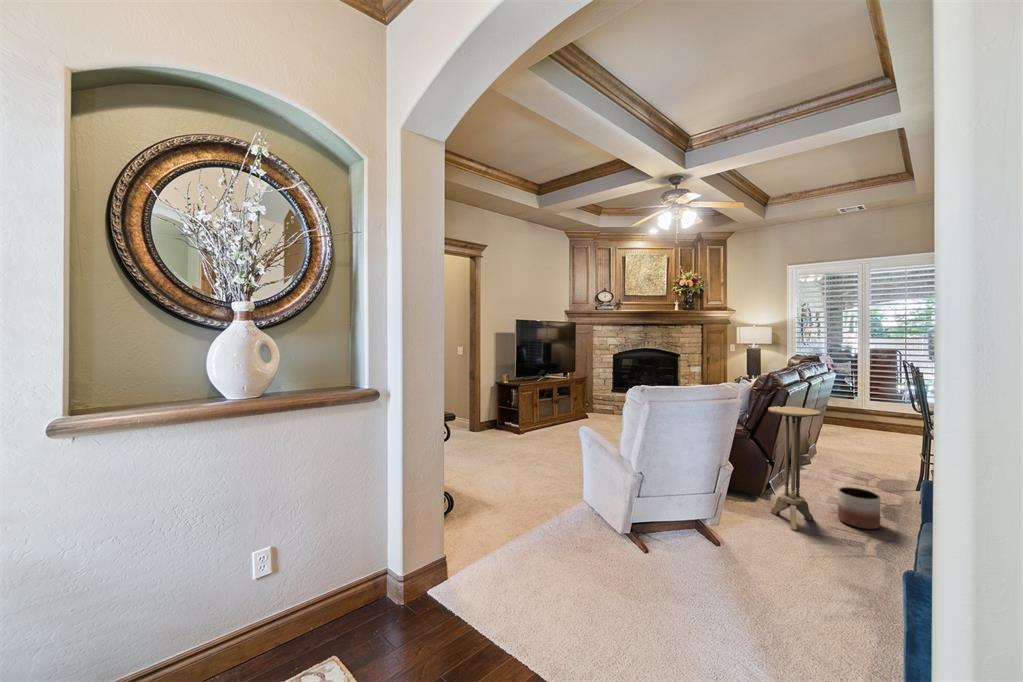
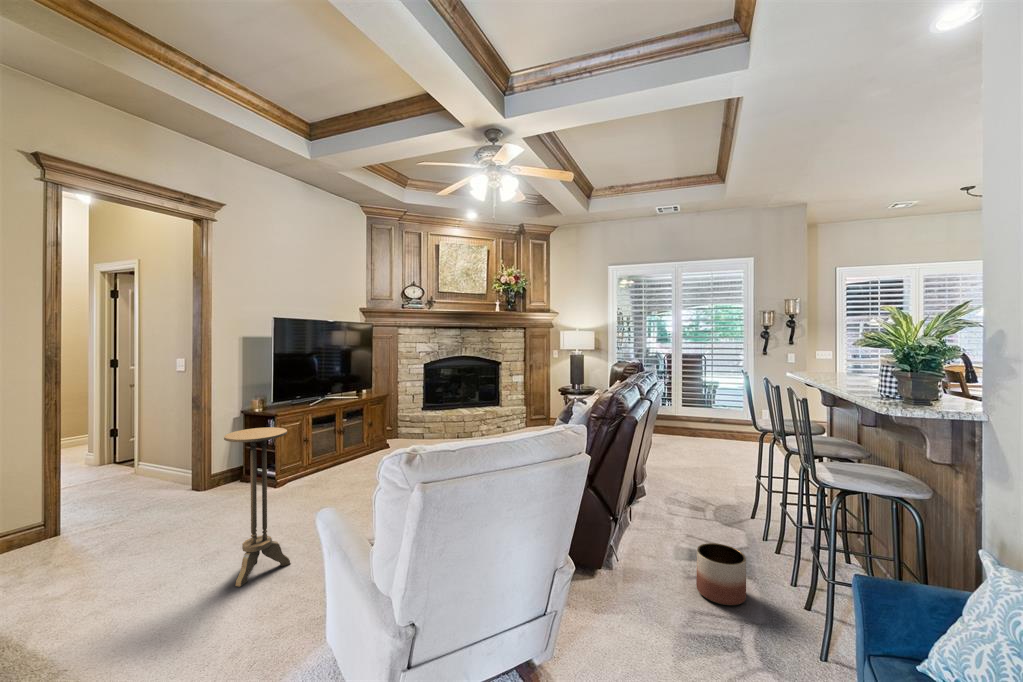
side table: present [768,406,821,530] -> present [224,427,291,587]

